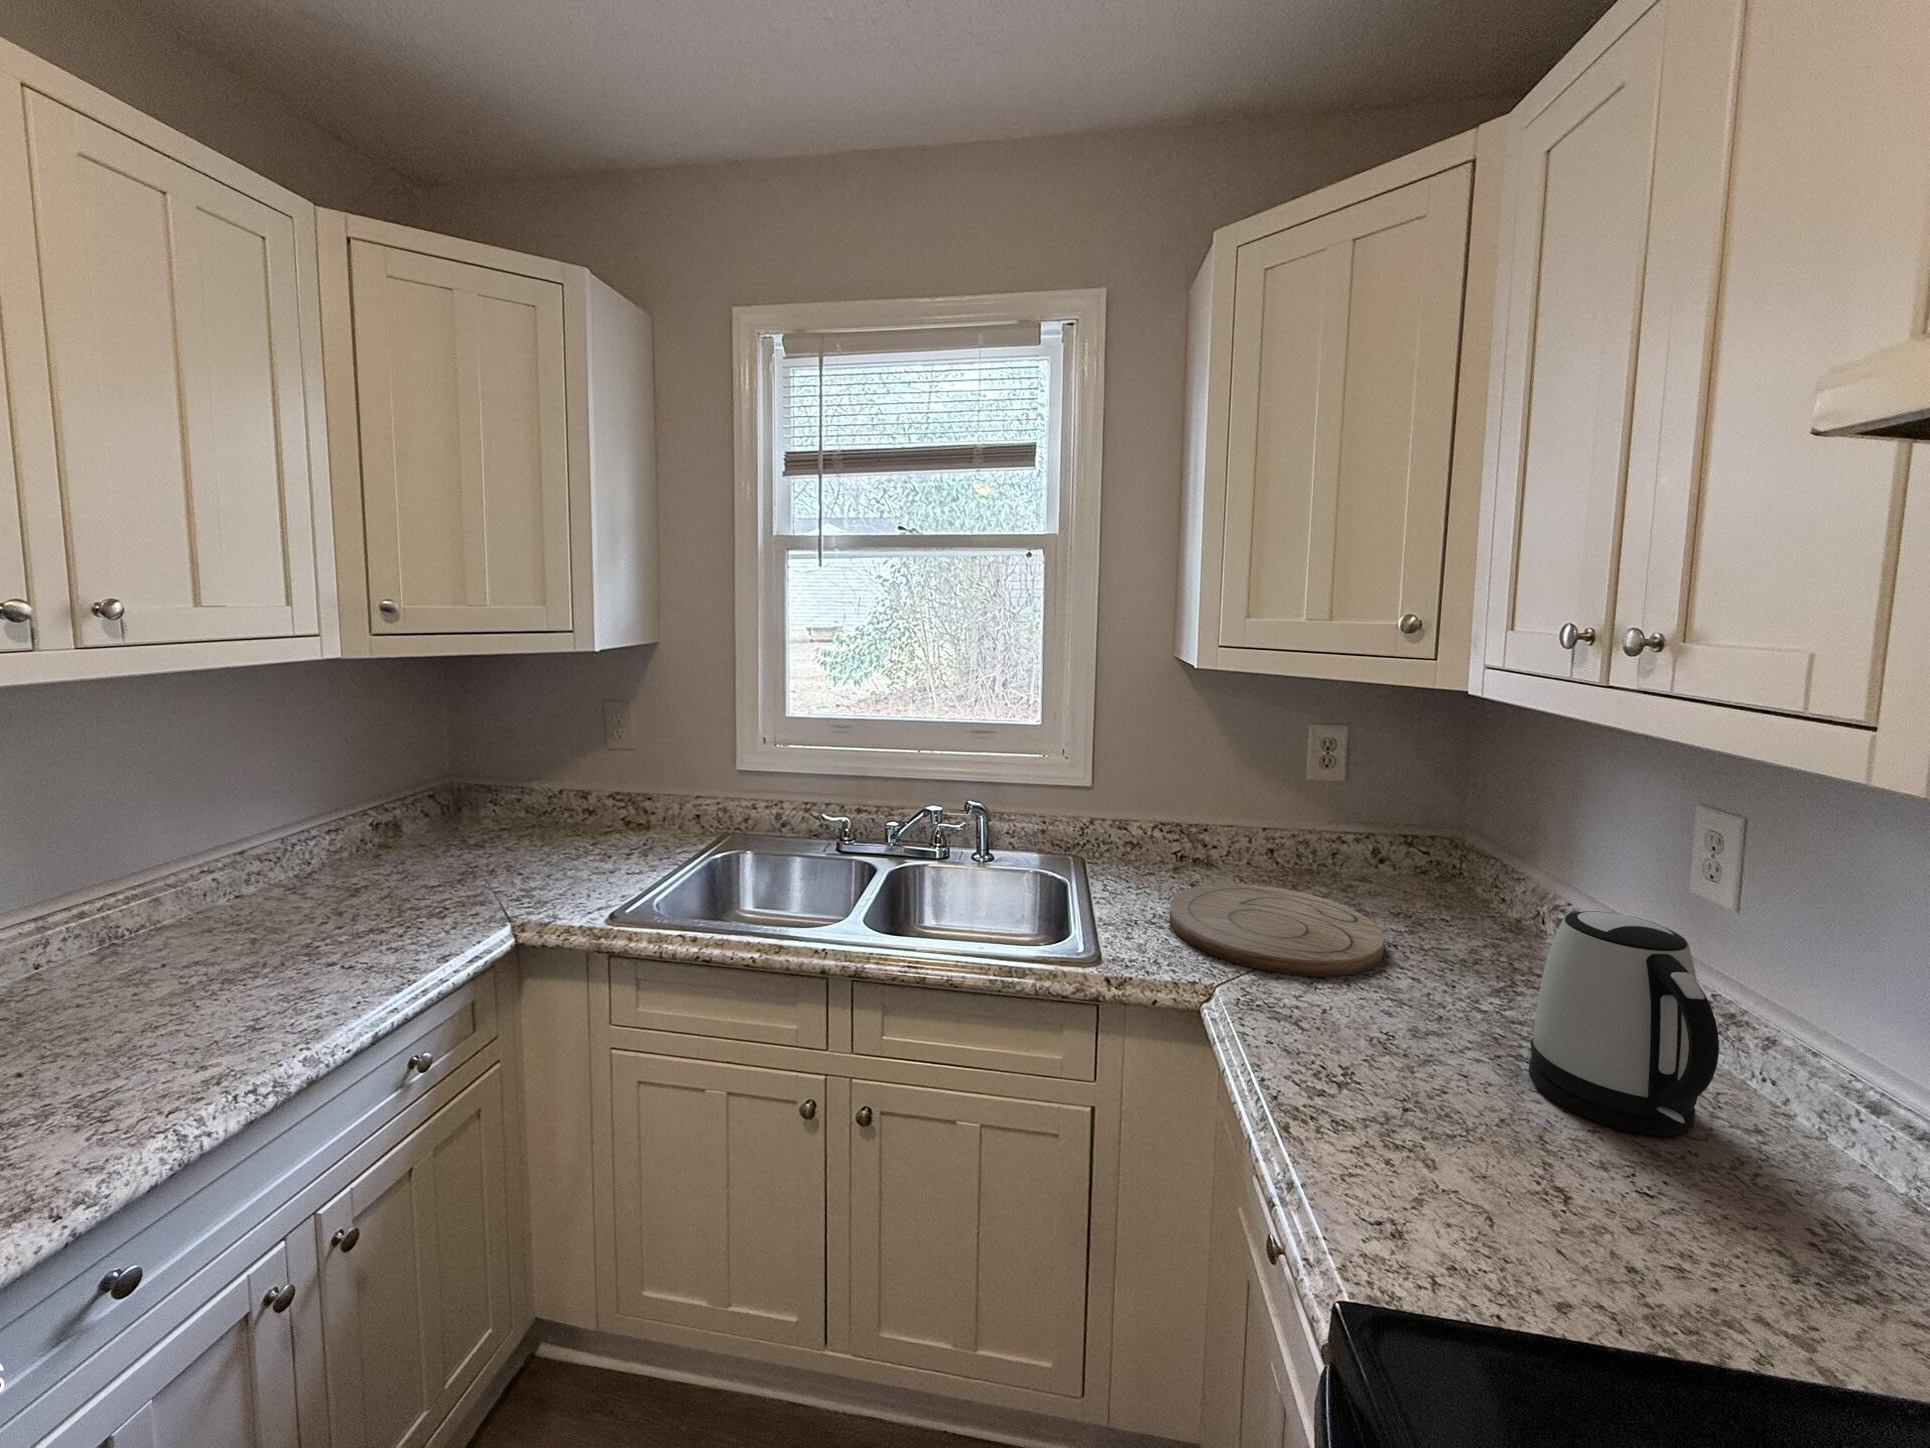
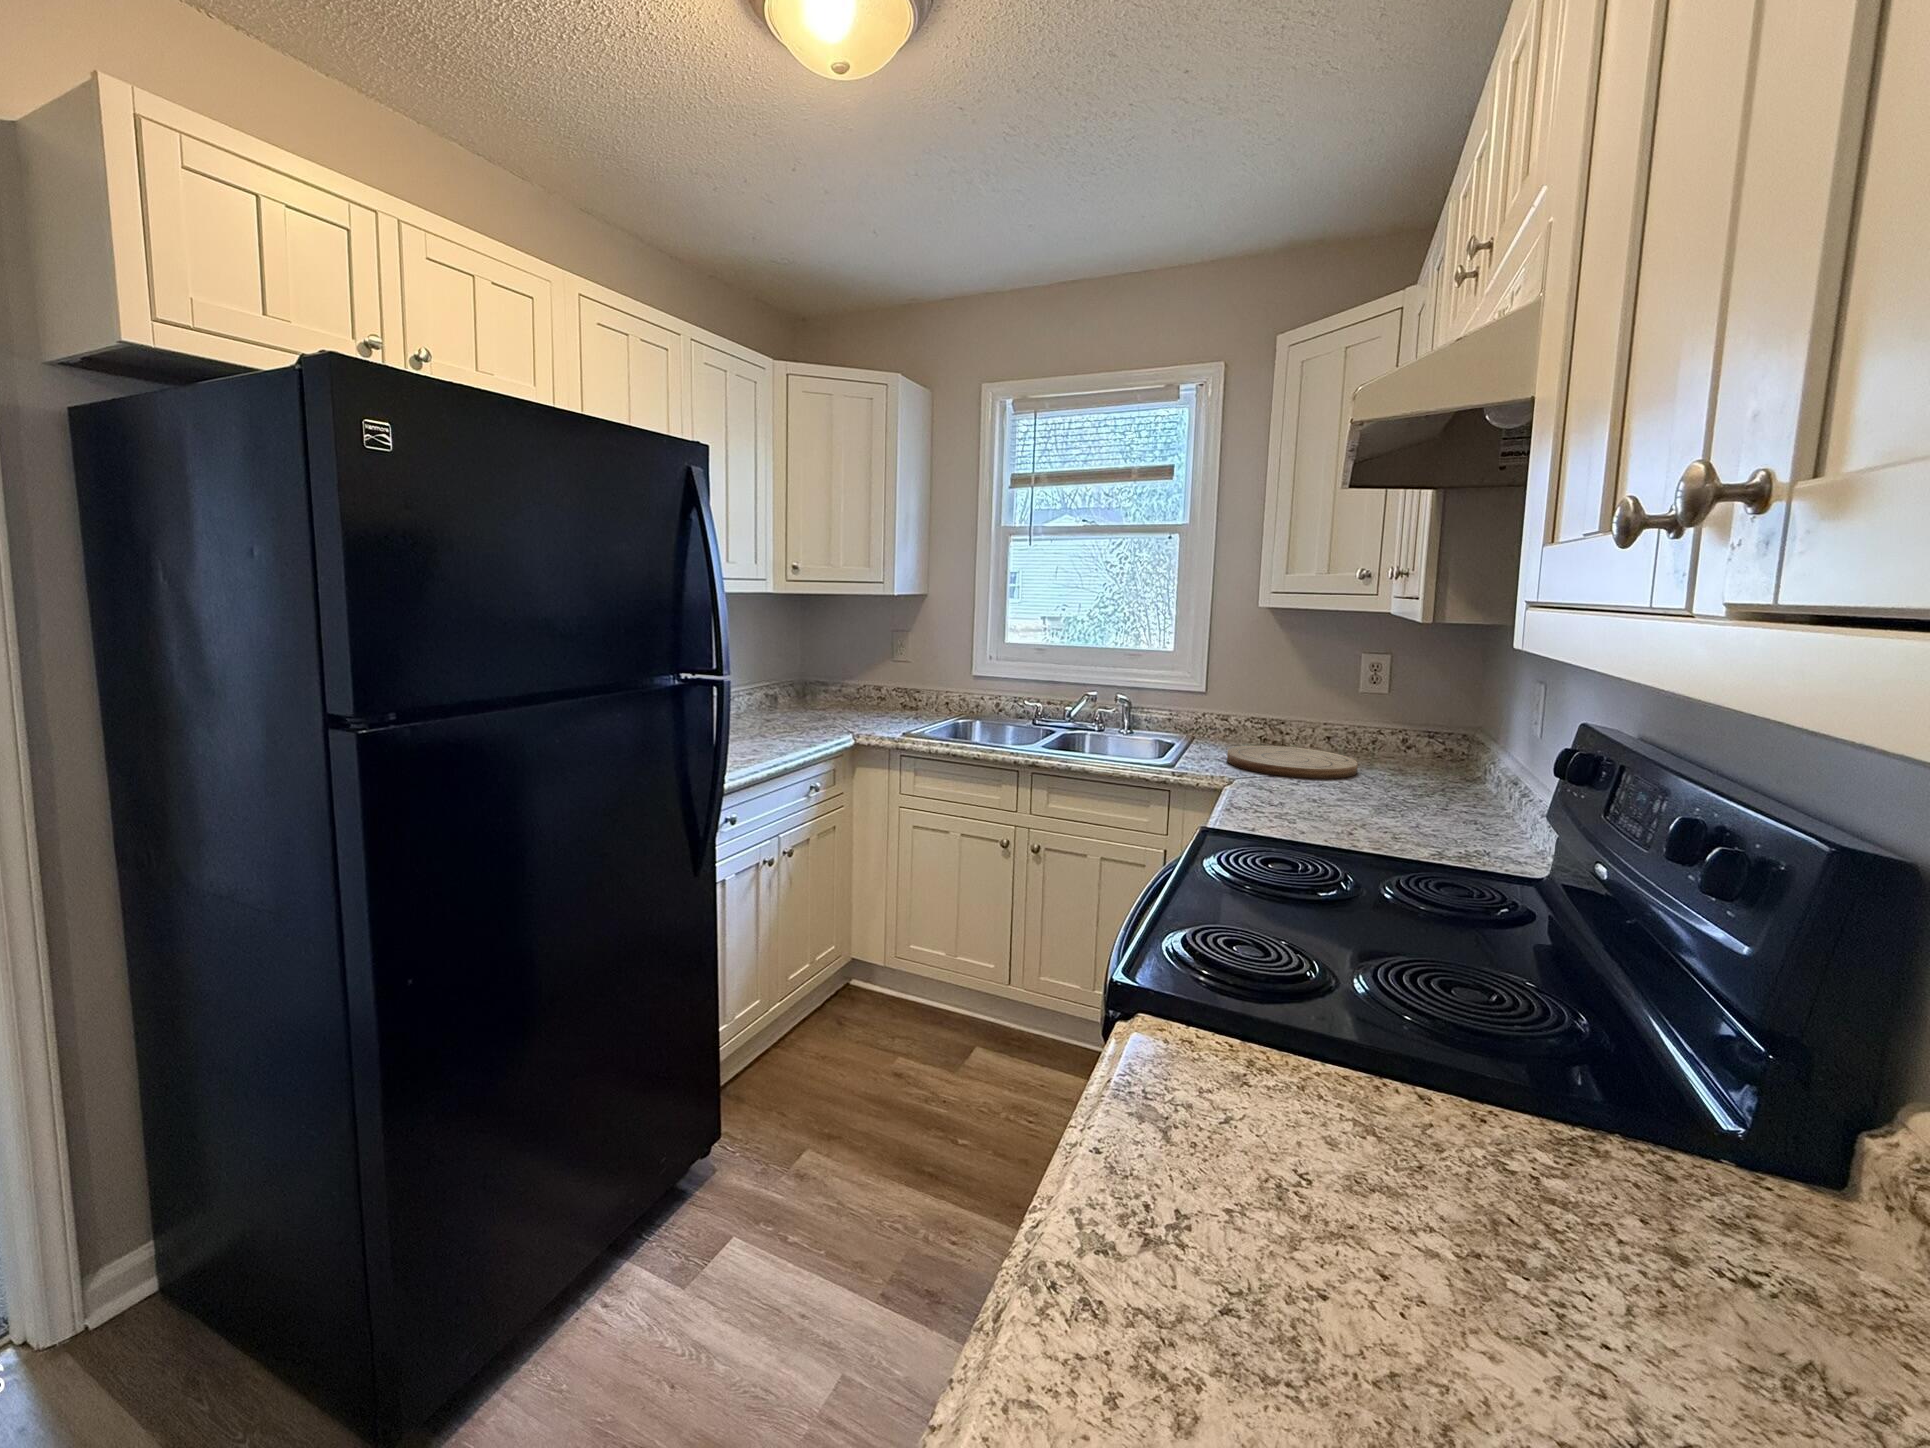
kettle: present [1528,911,1719,1136] -> none [1370,716,1447,817]

